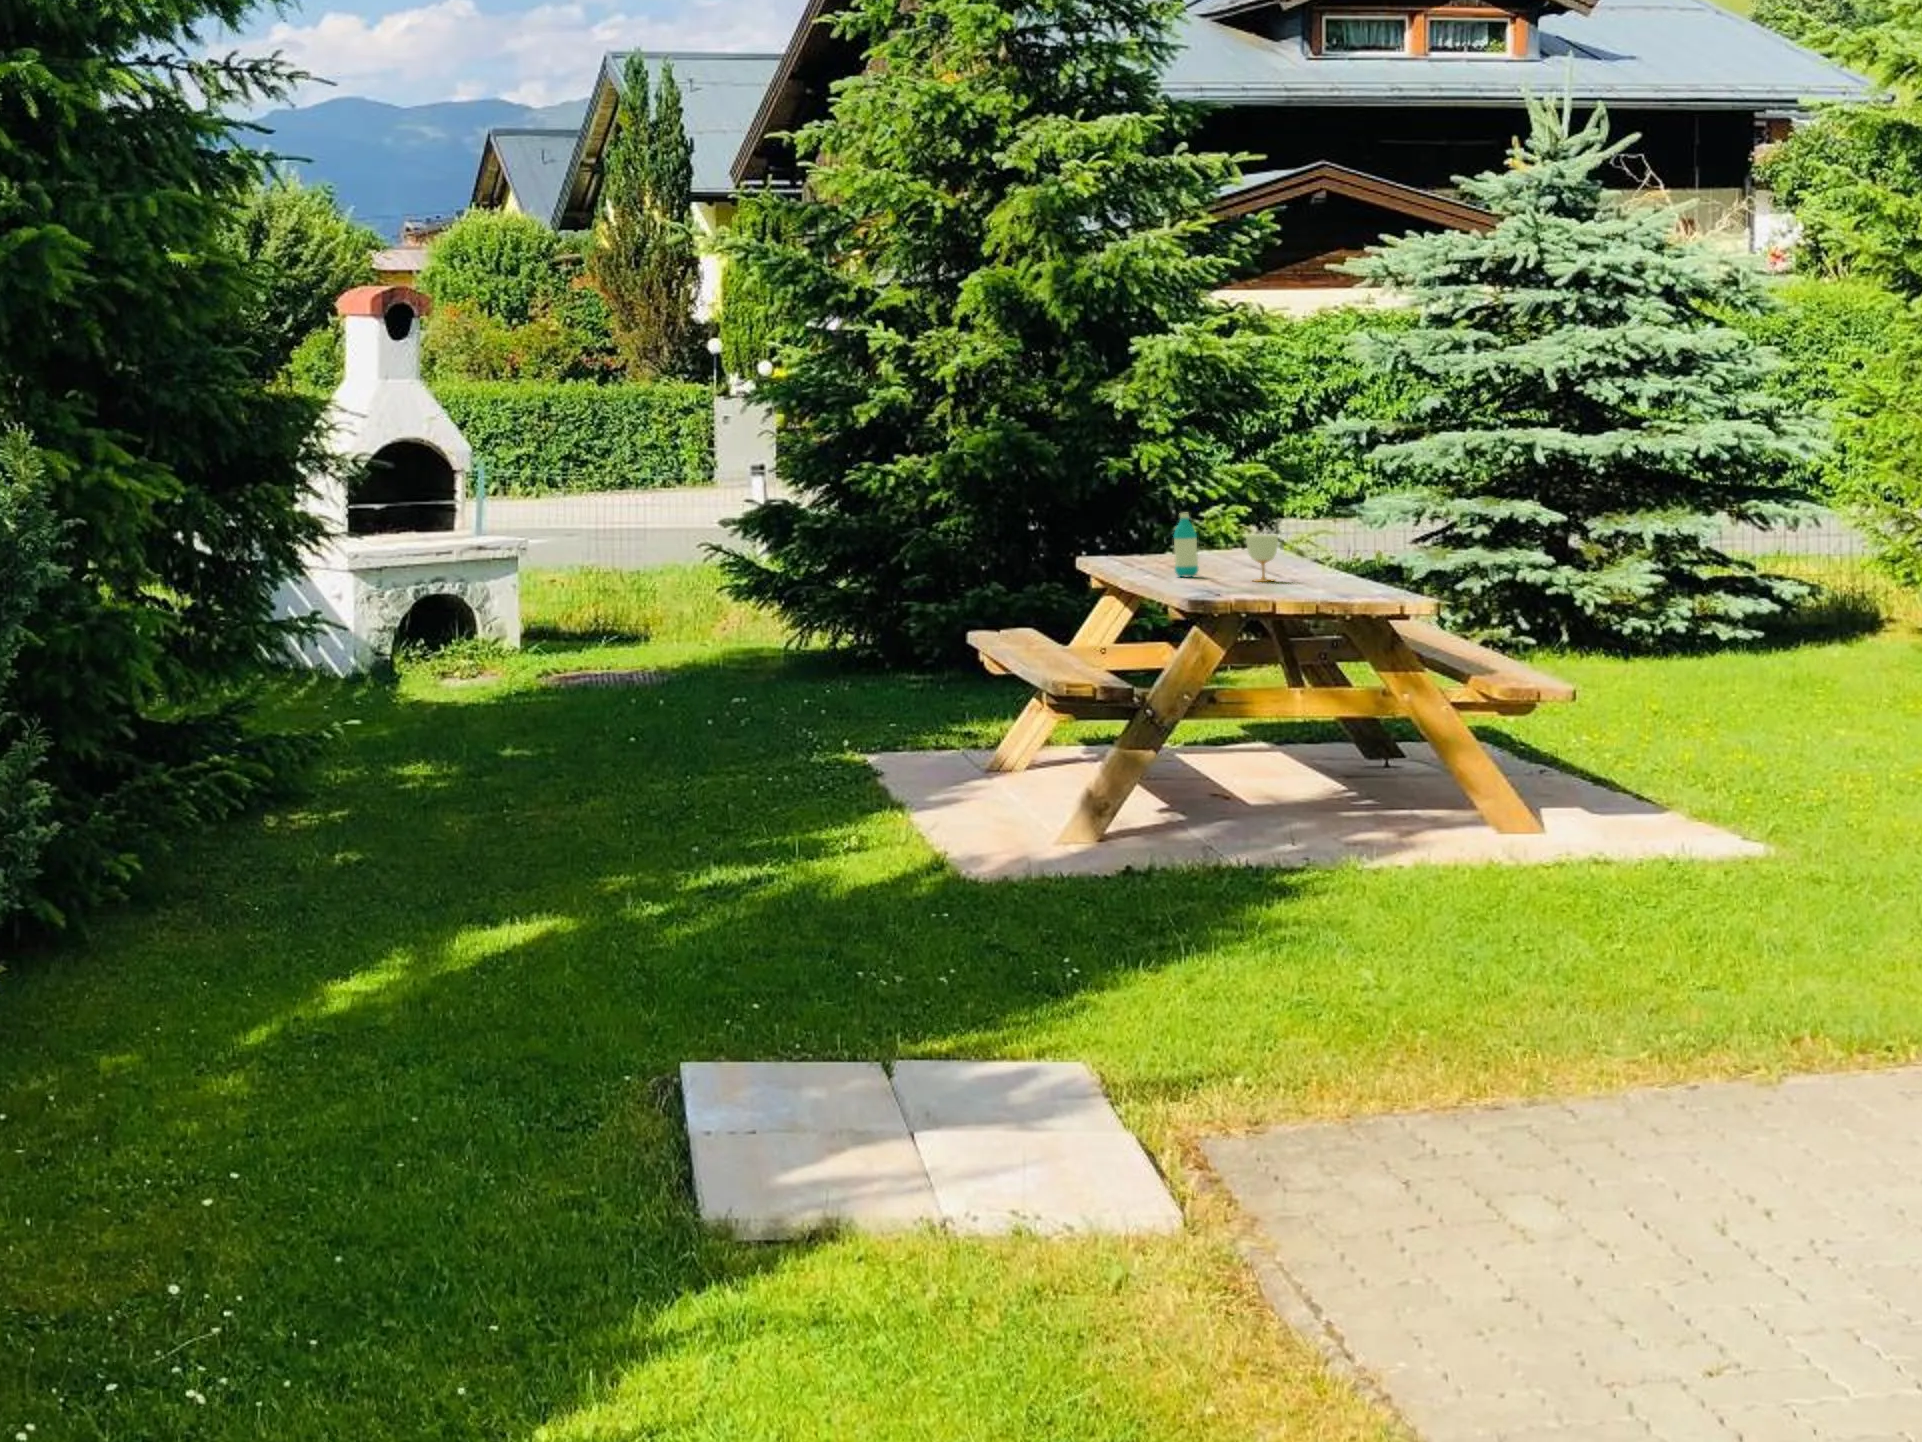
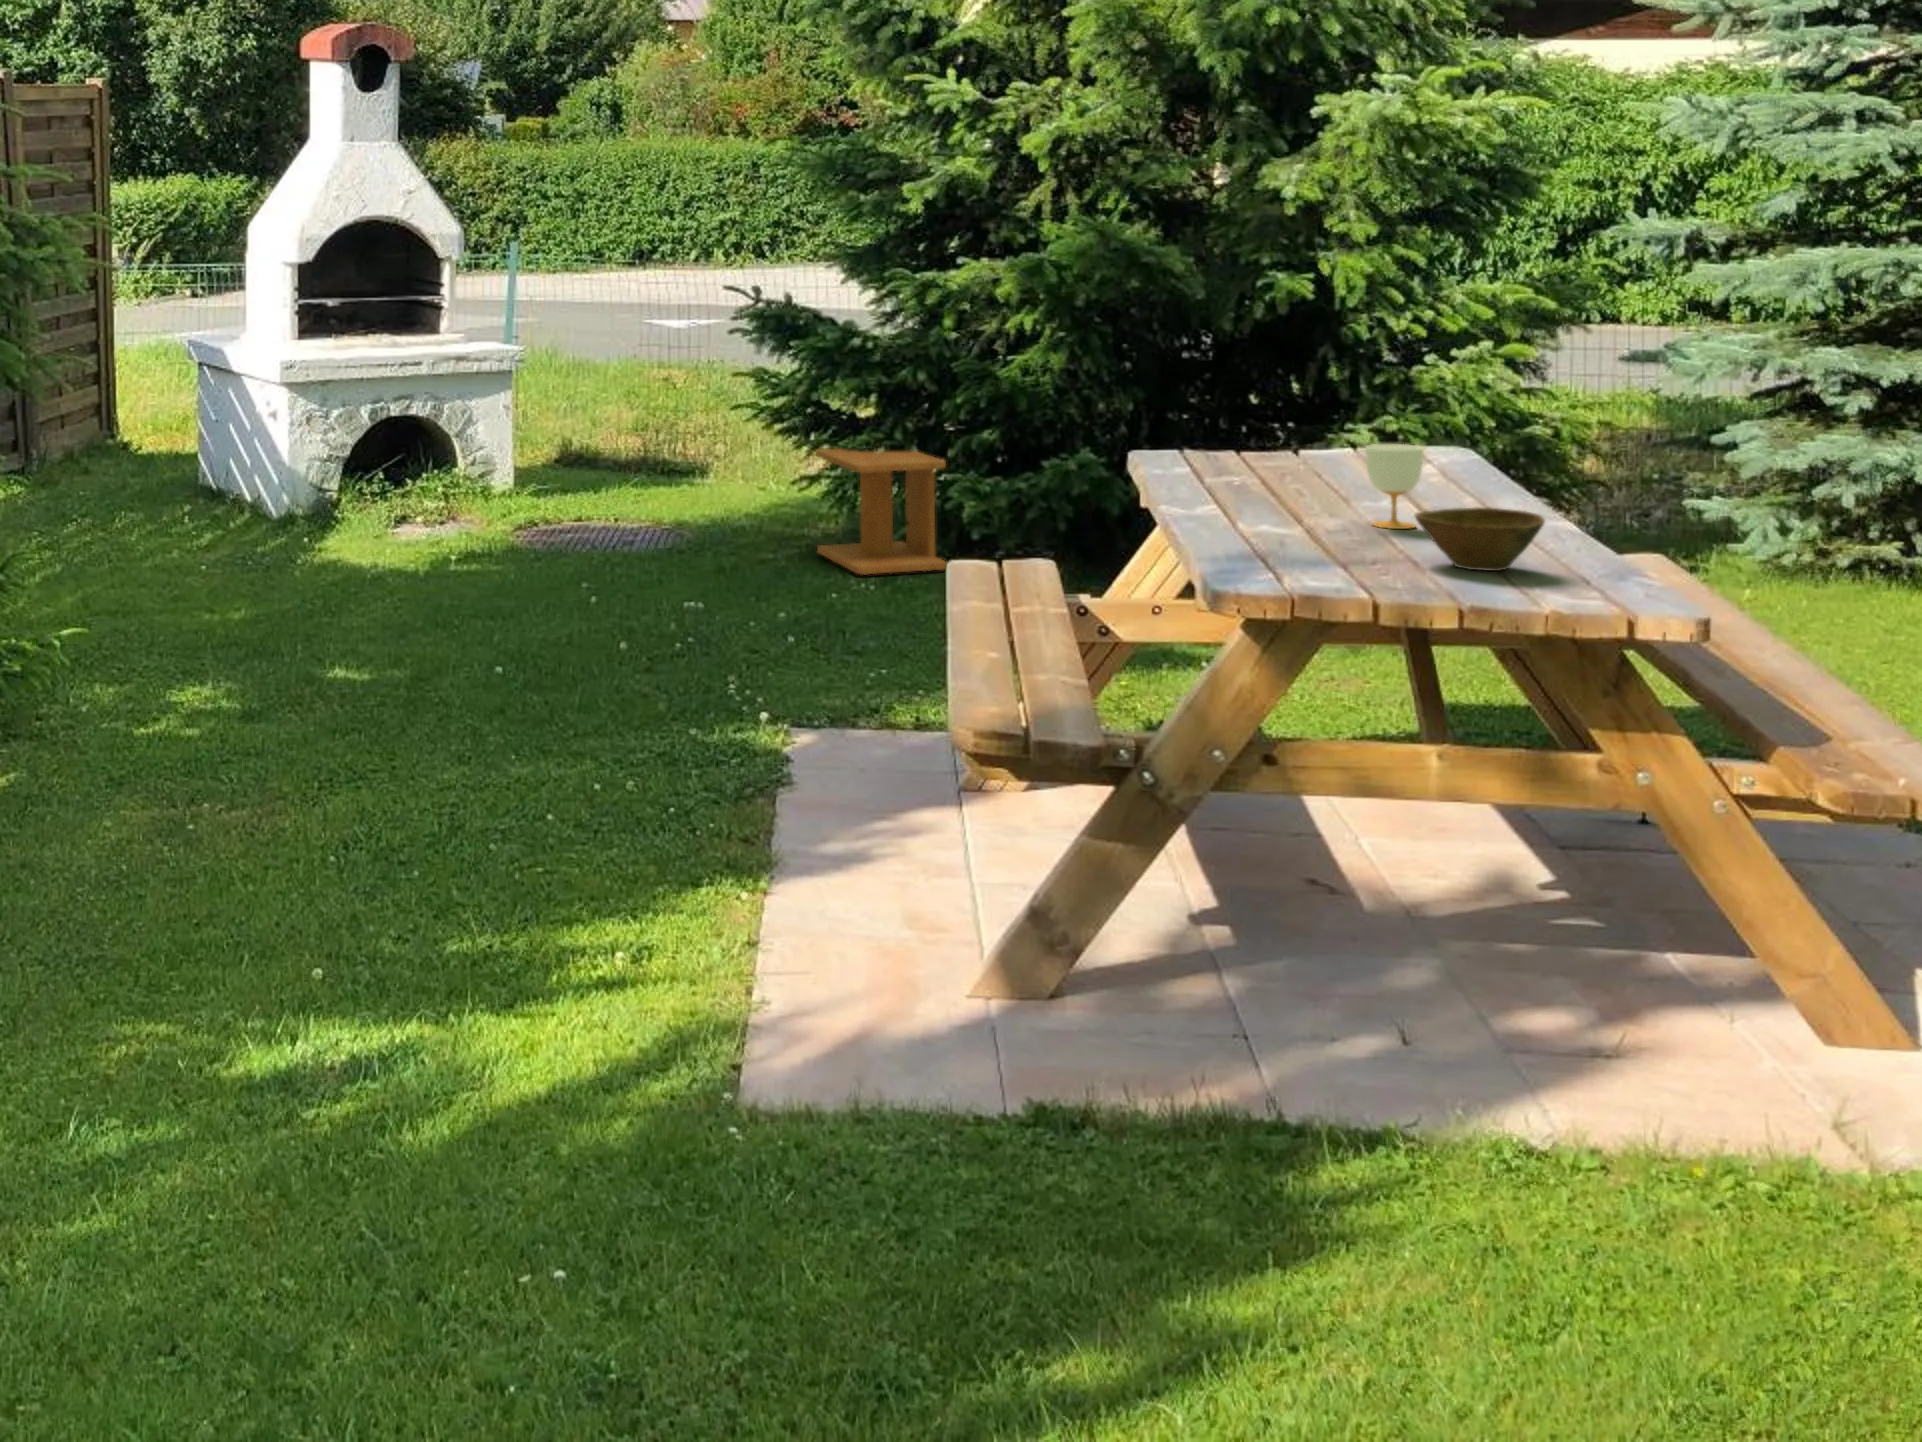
water bottle: present [1174,513,1198,577] -> none [1250,393,1292,502]
bowl: none [1287,558,1353,590] -> present [1415,507,1545,571]
side table: none [783,603,890,696] -> present [816,449,947,575]

